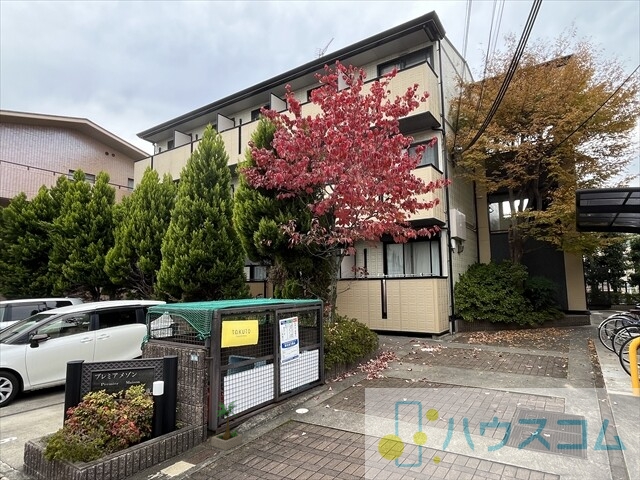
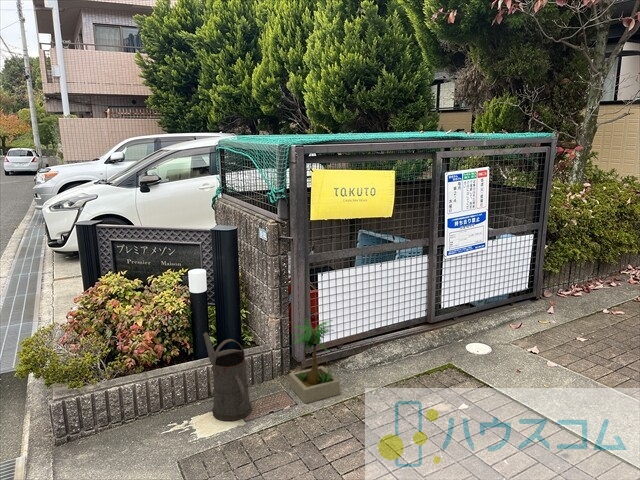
watering can: none [160,415,199,466] -> present [203,332,251,421]

